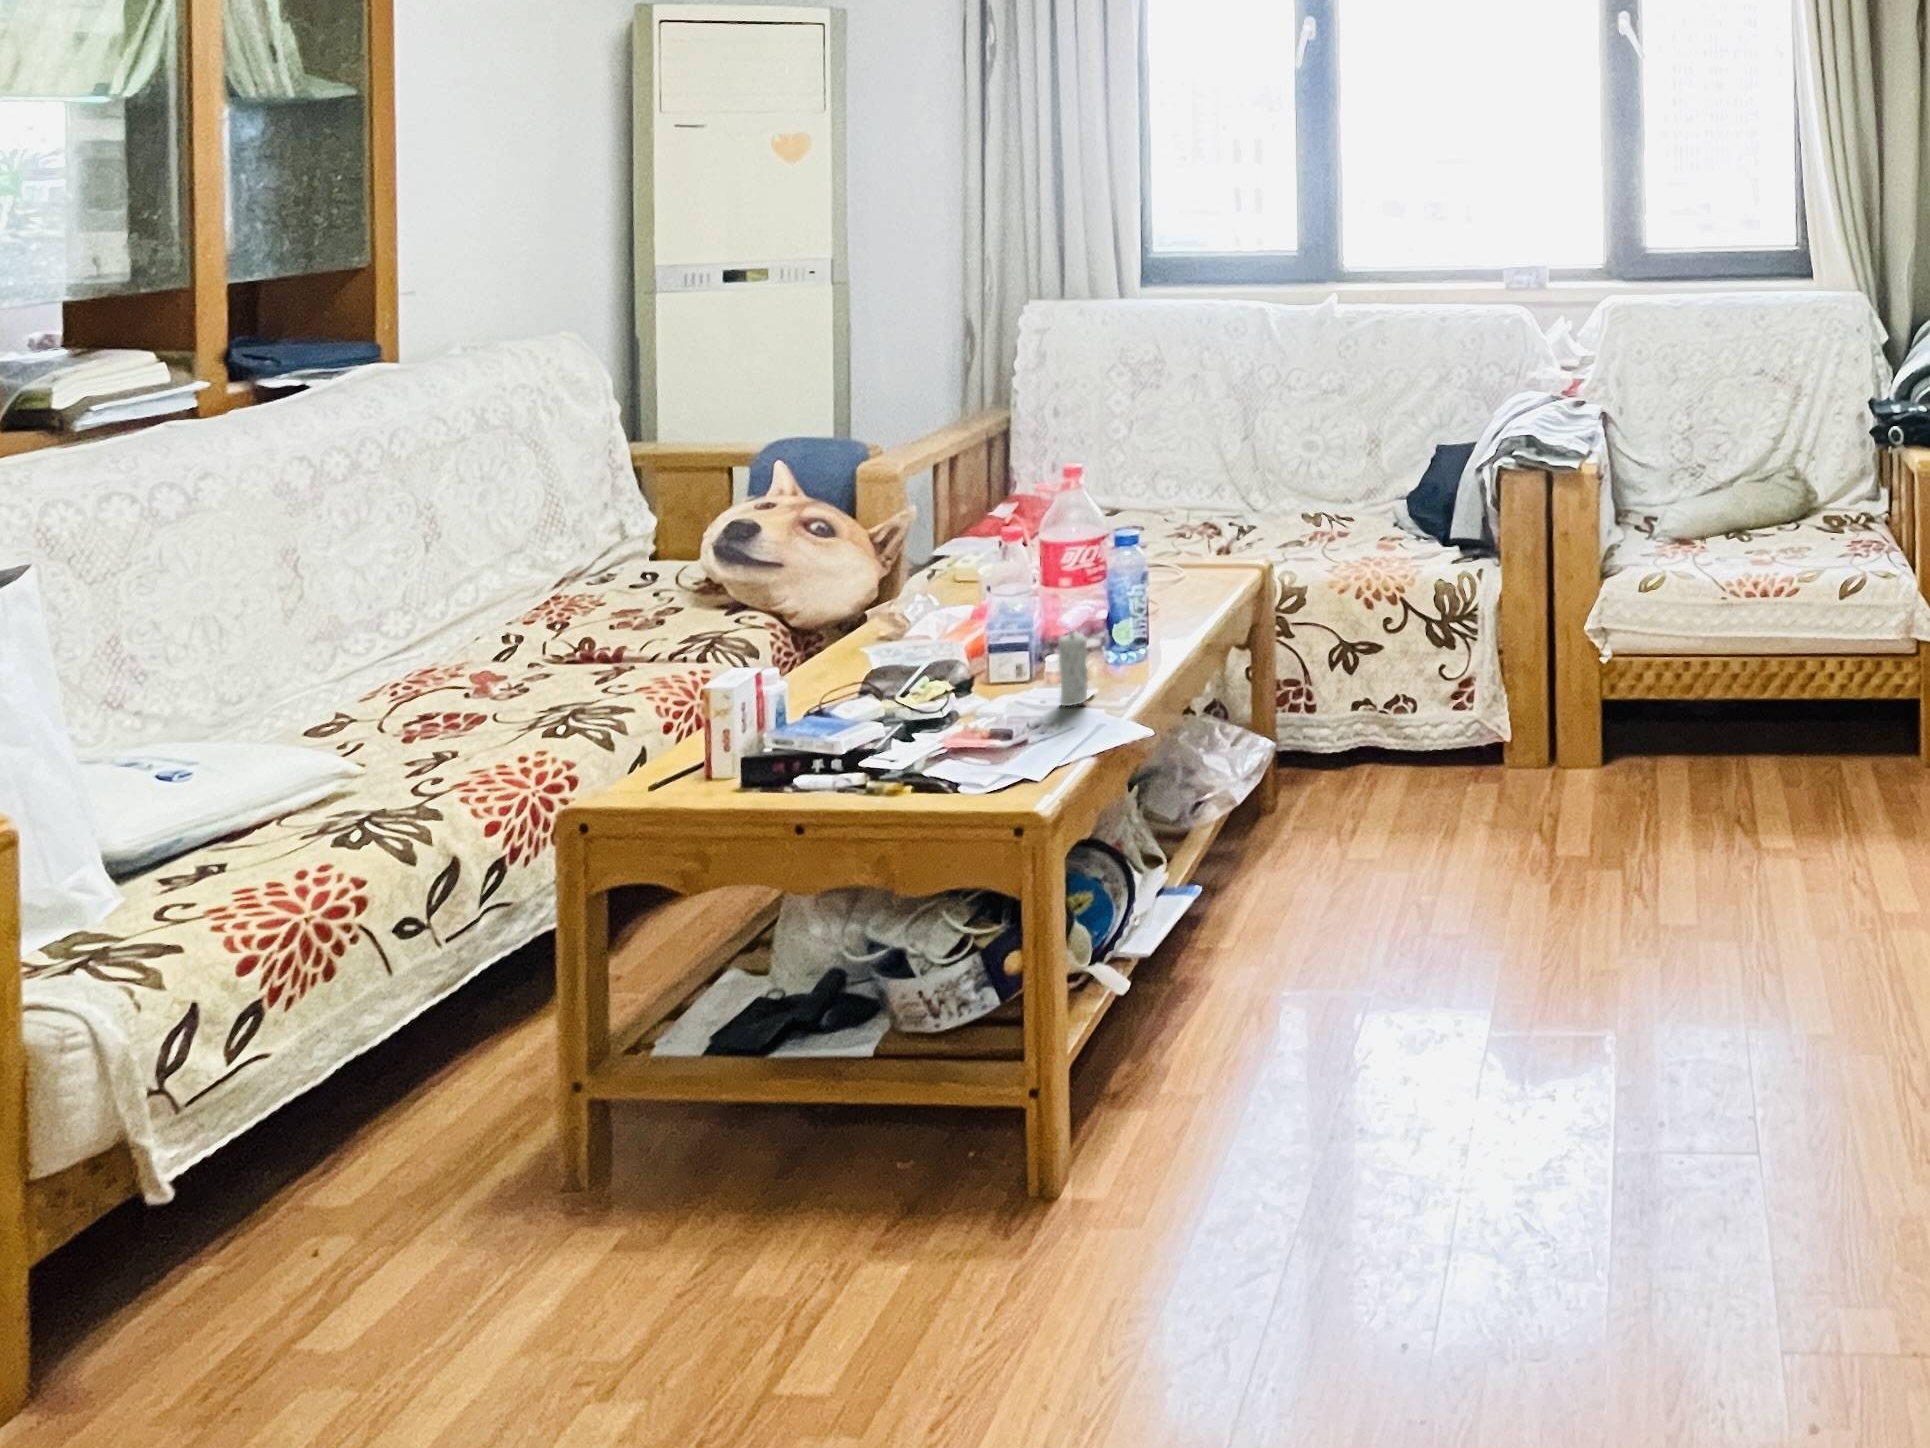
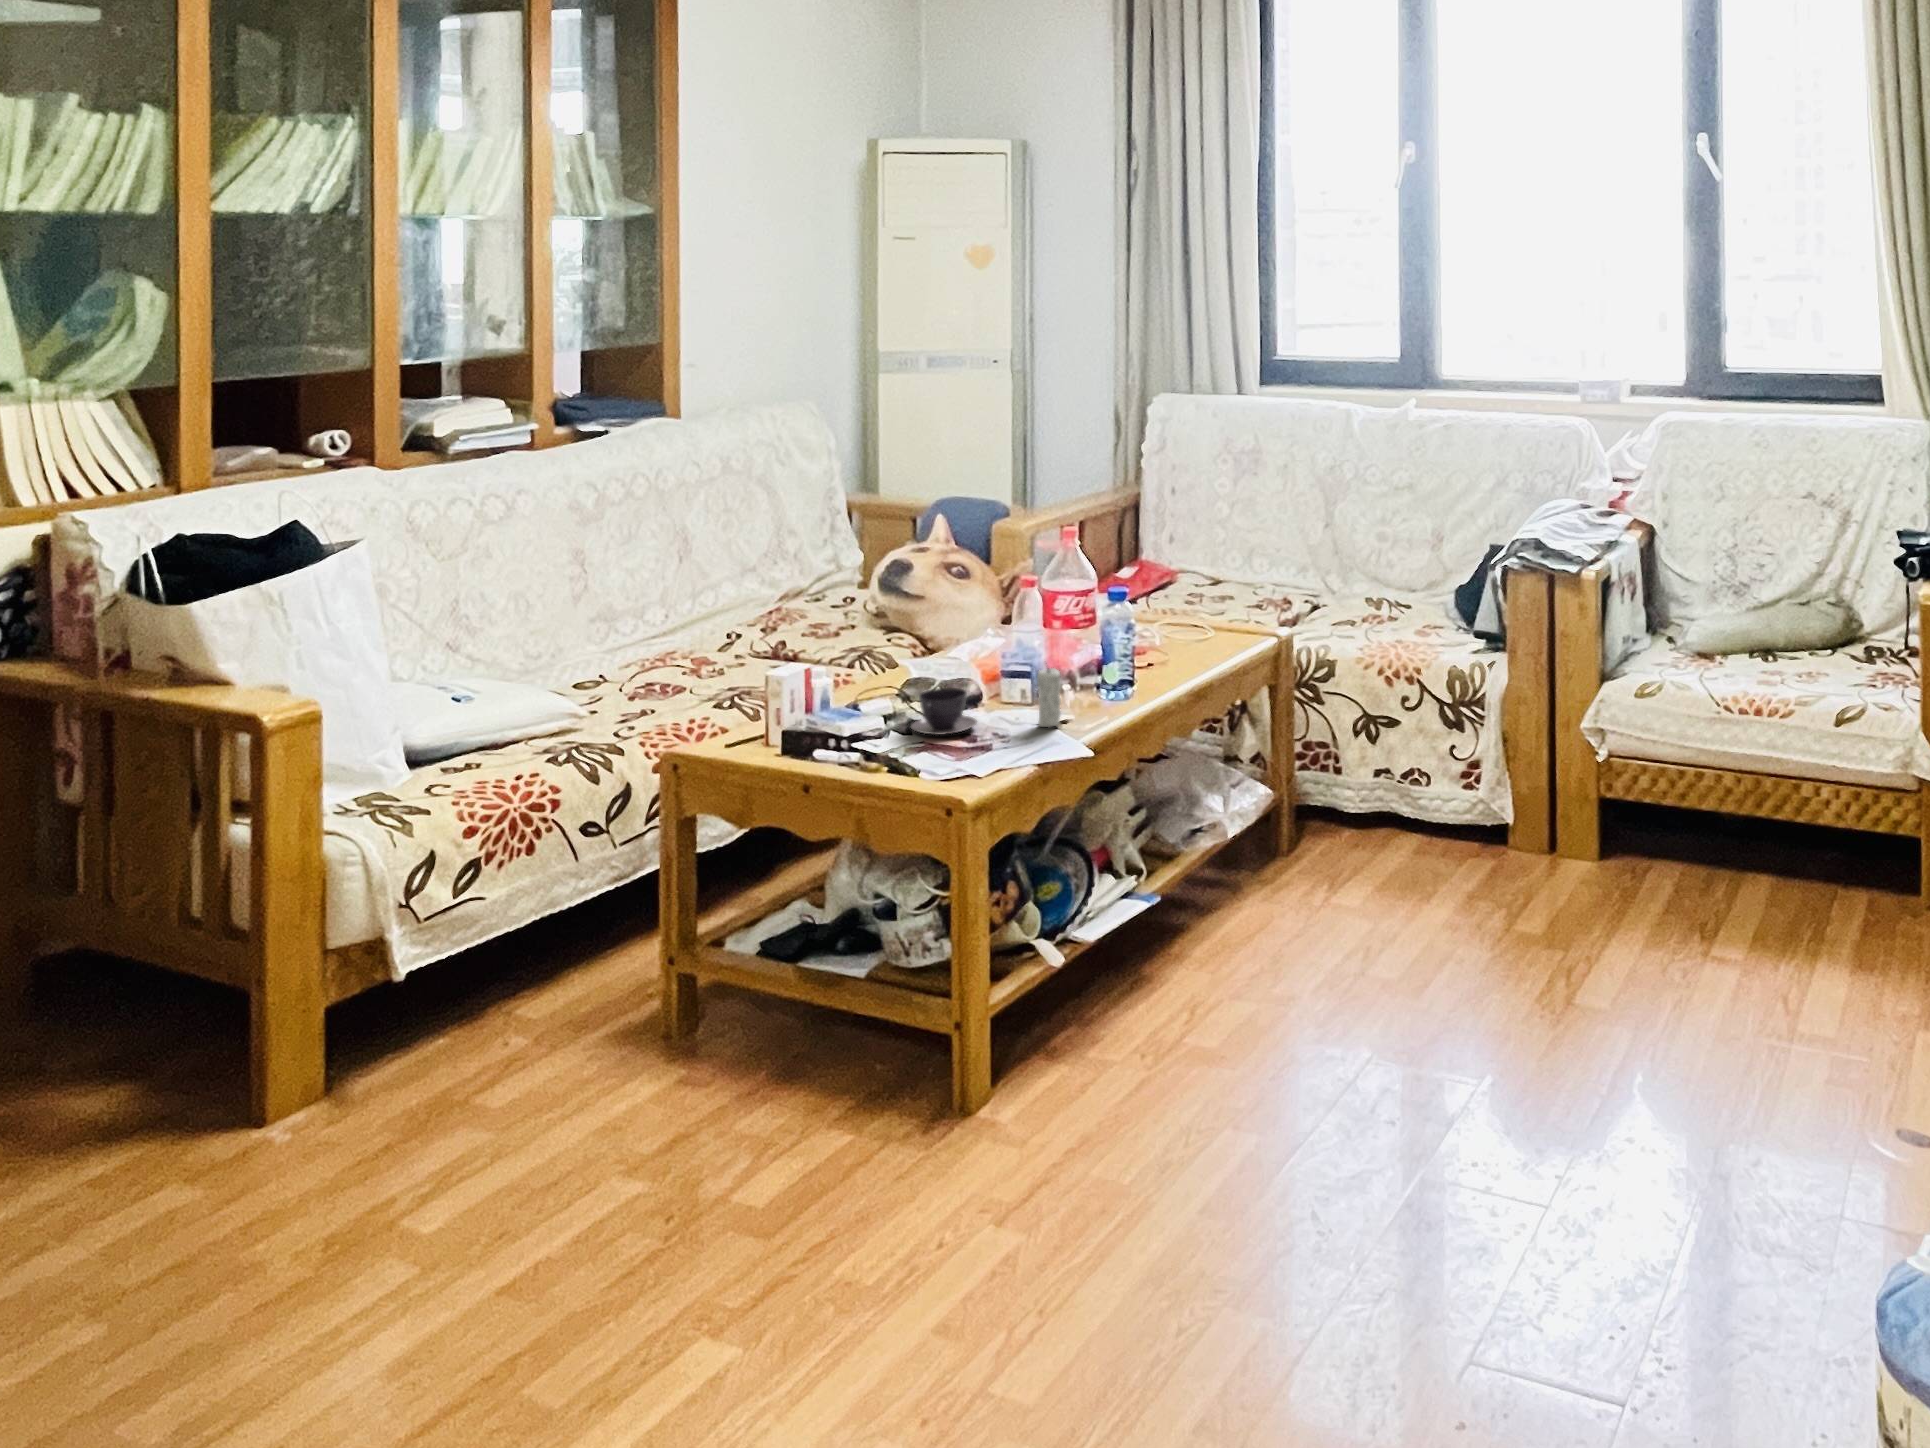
teacup: none [901,671,988,734] -> present [911,688,977,735]

